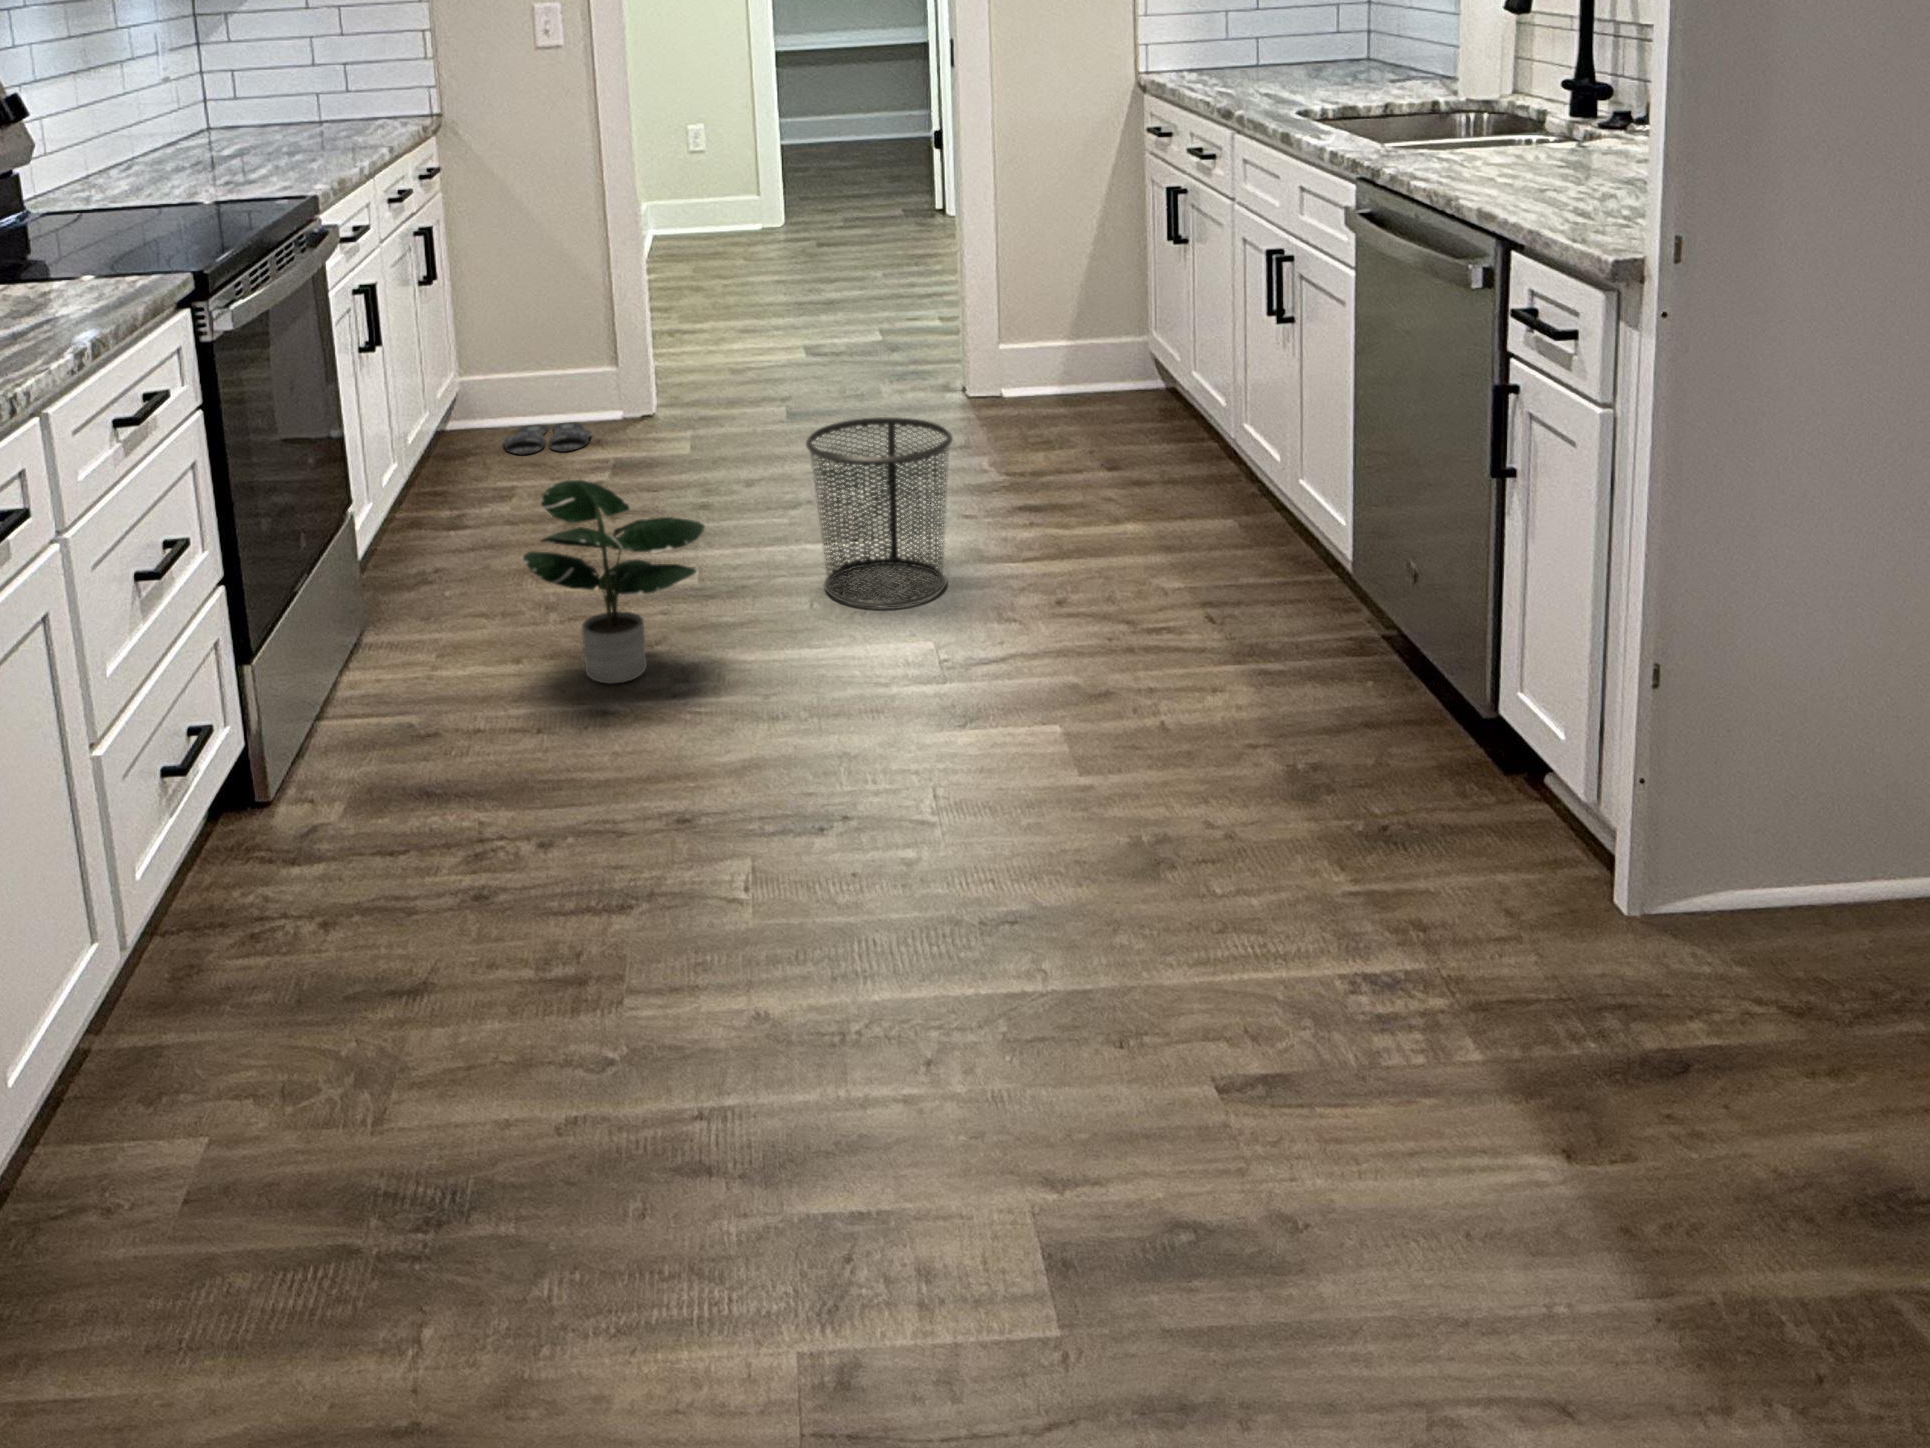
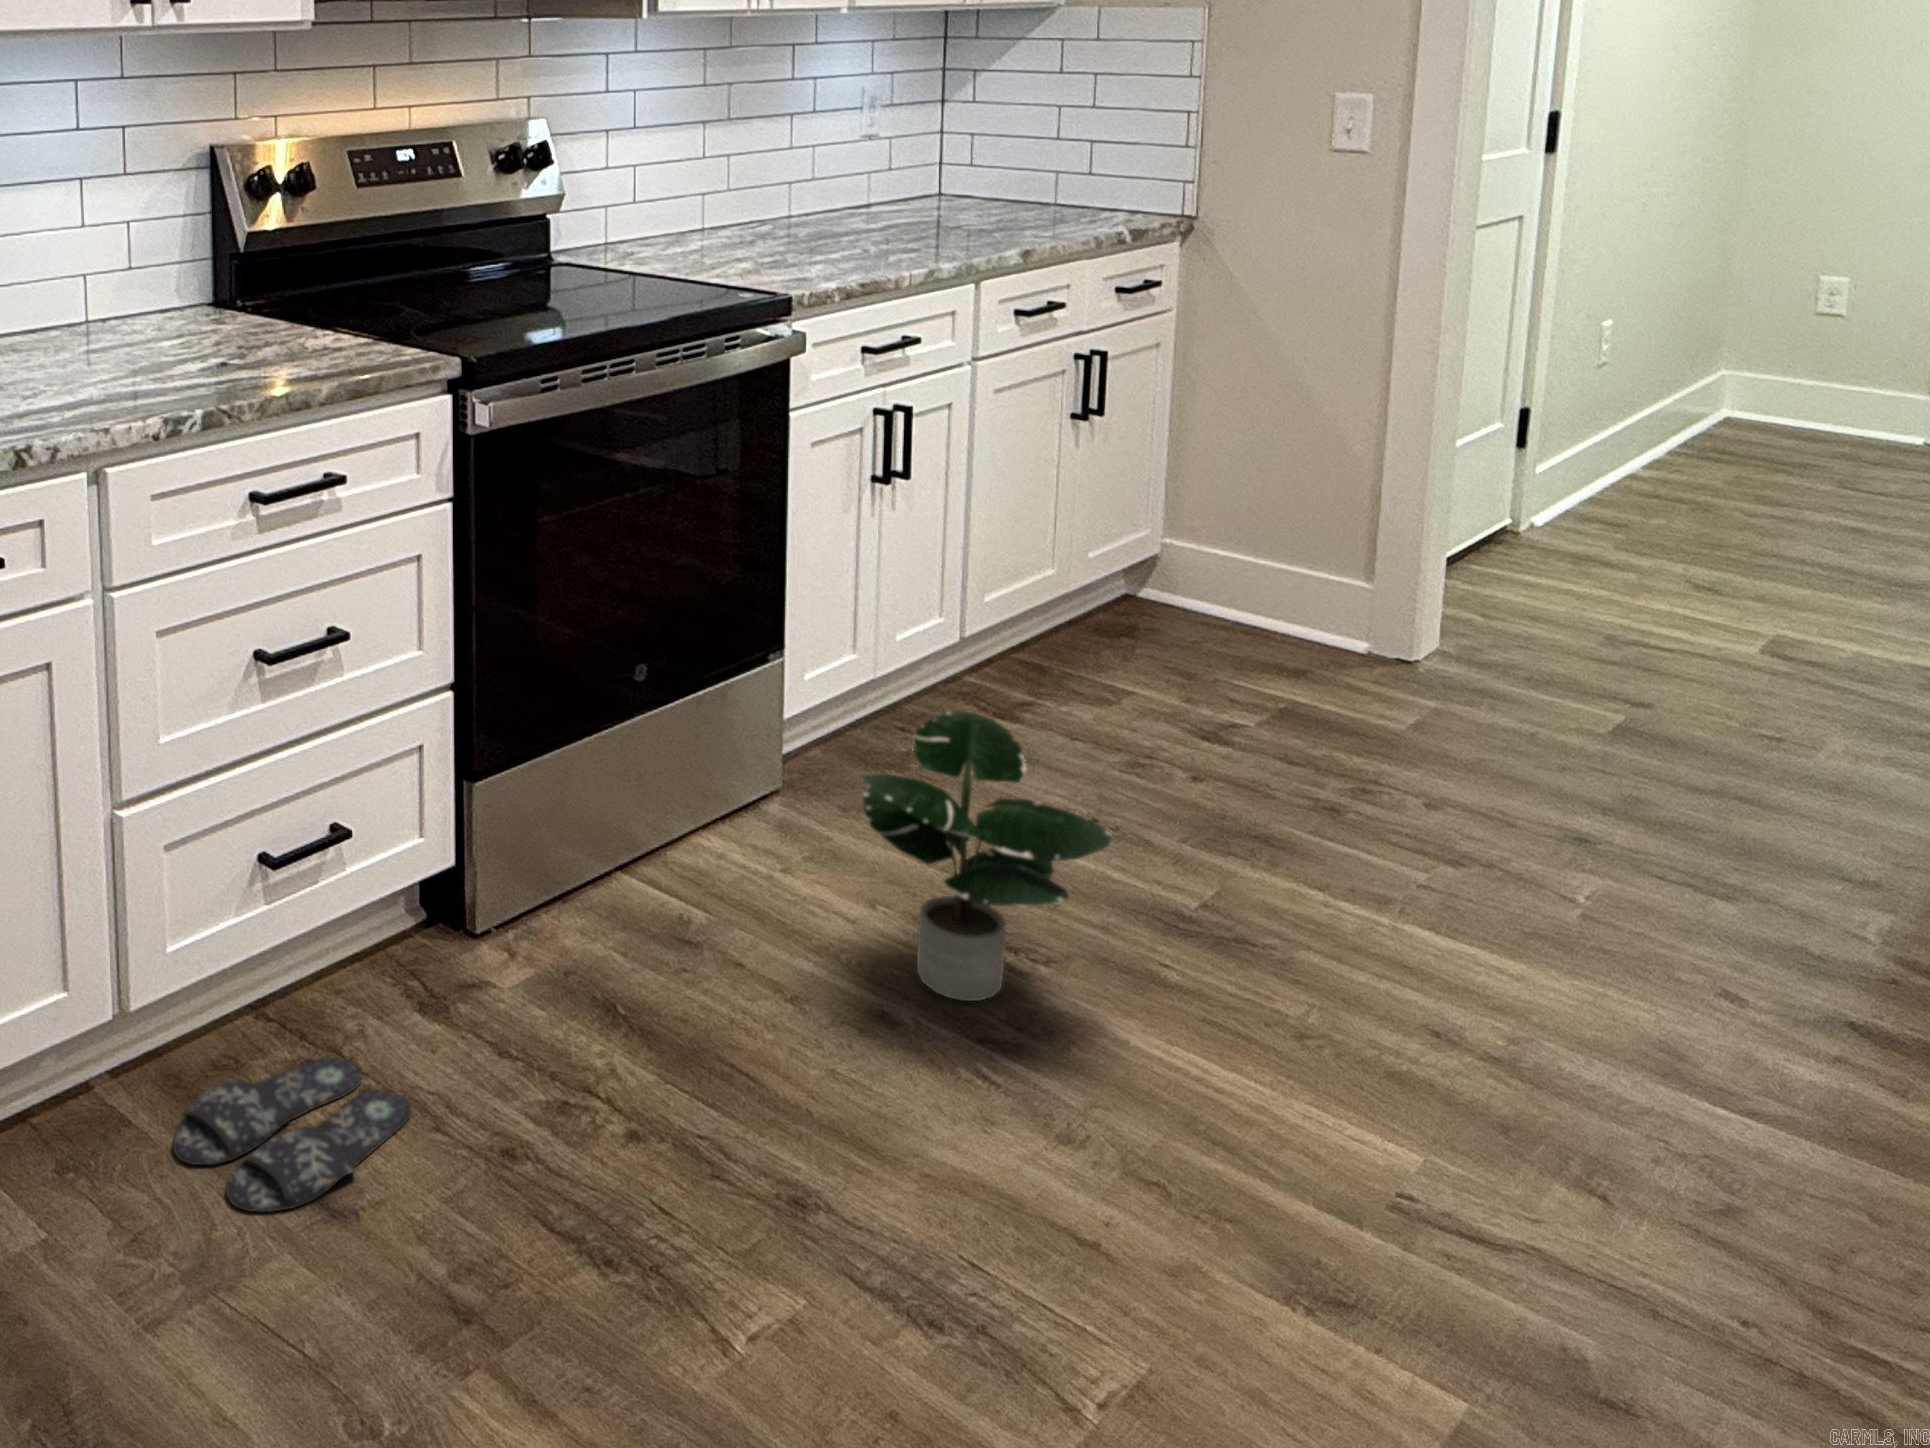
waste bin: present [806,417,953,608] -> none [1362,776,1643,1115]
slippers: present [503,422,591,455] -> present [173,1057,411,1212]

